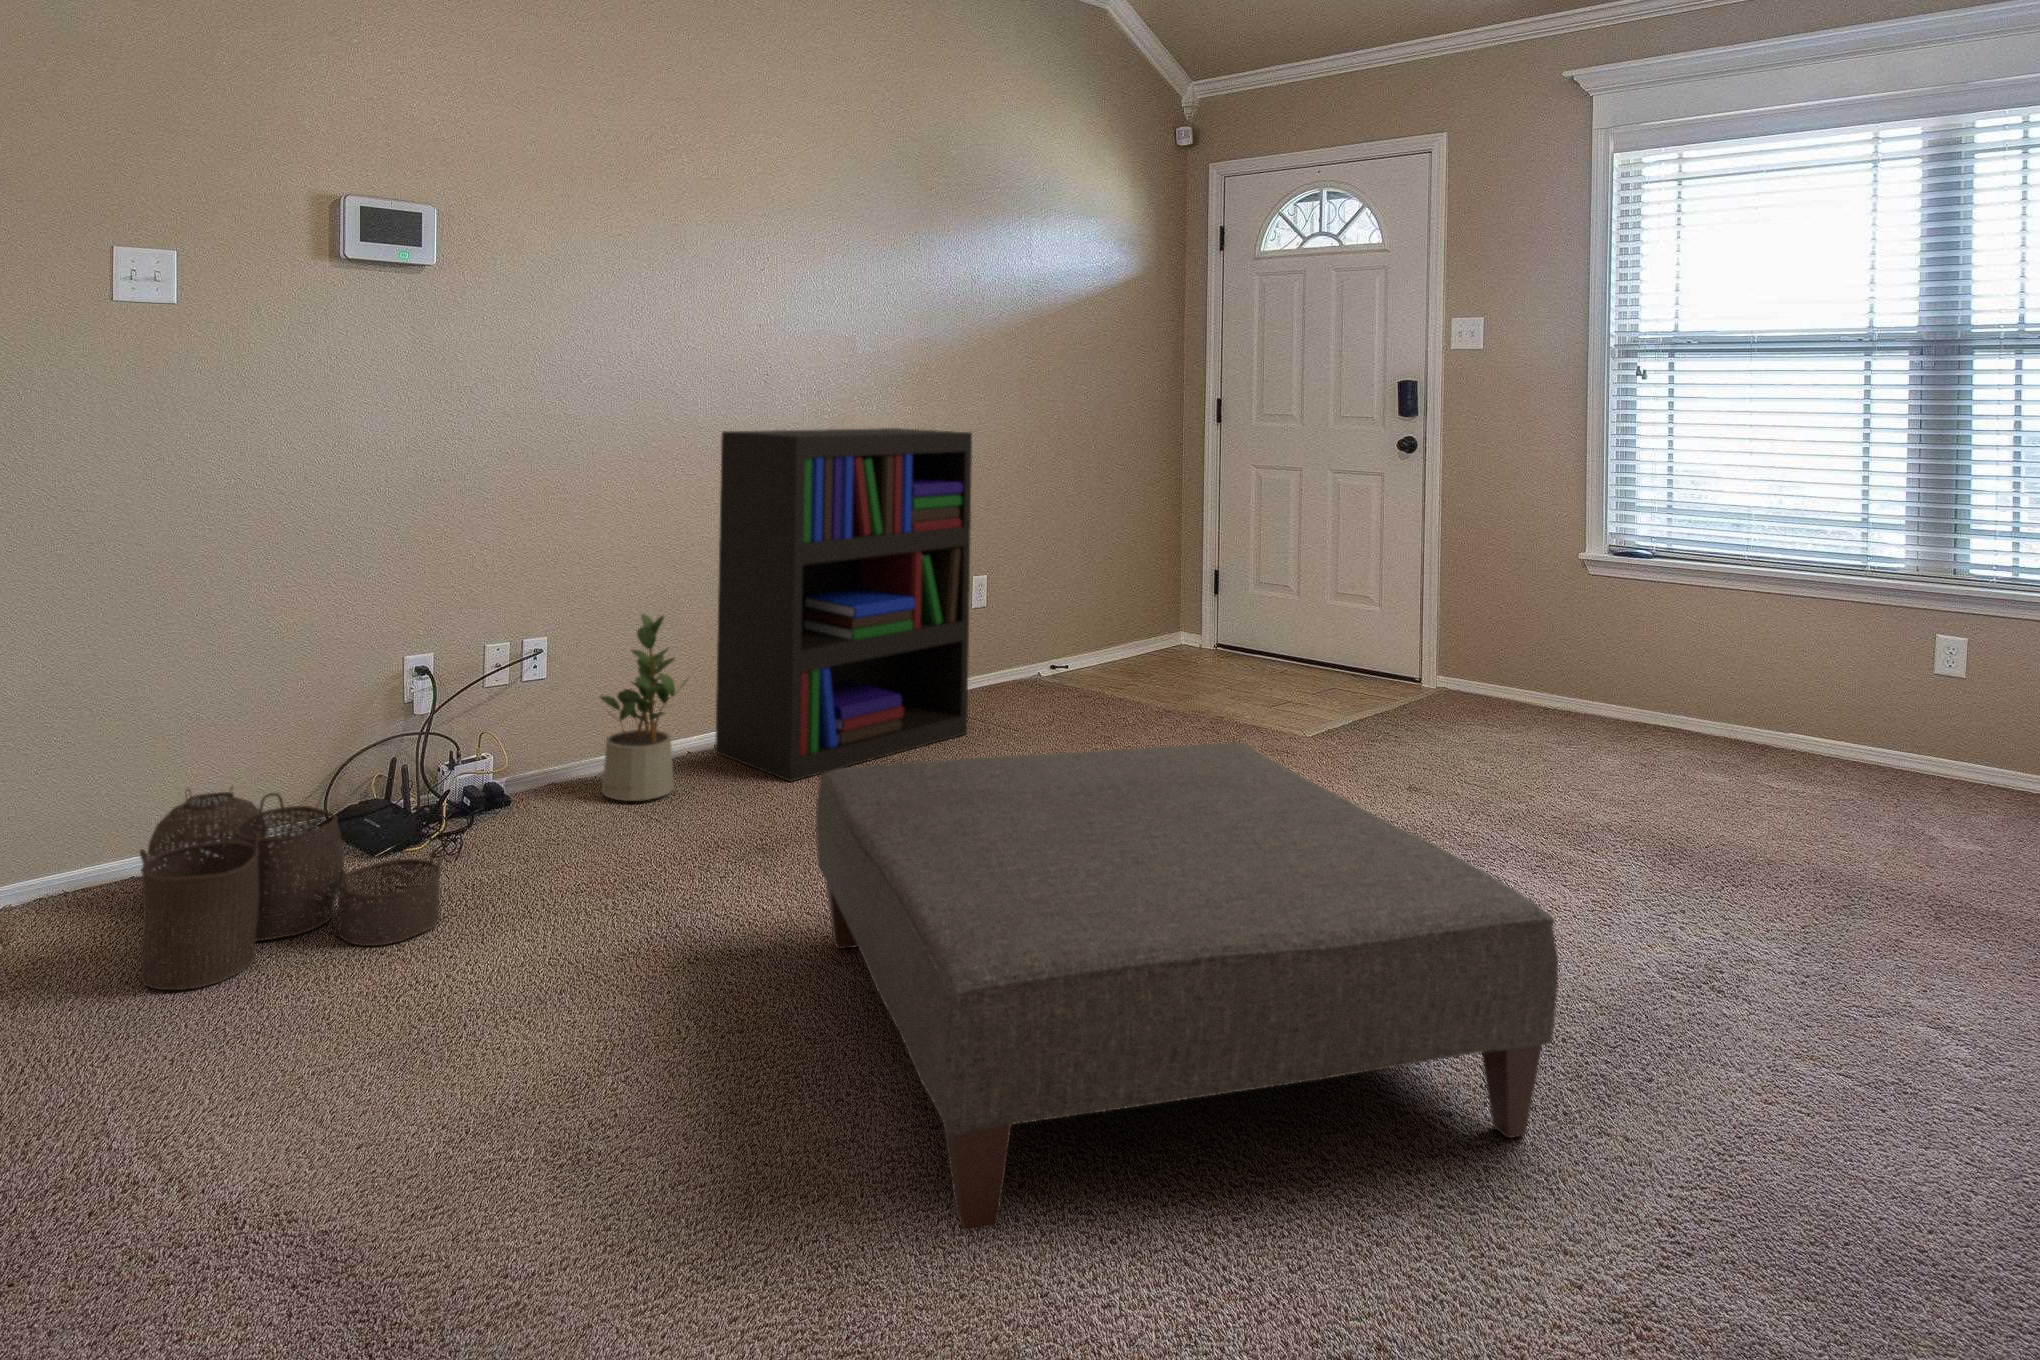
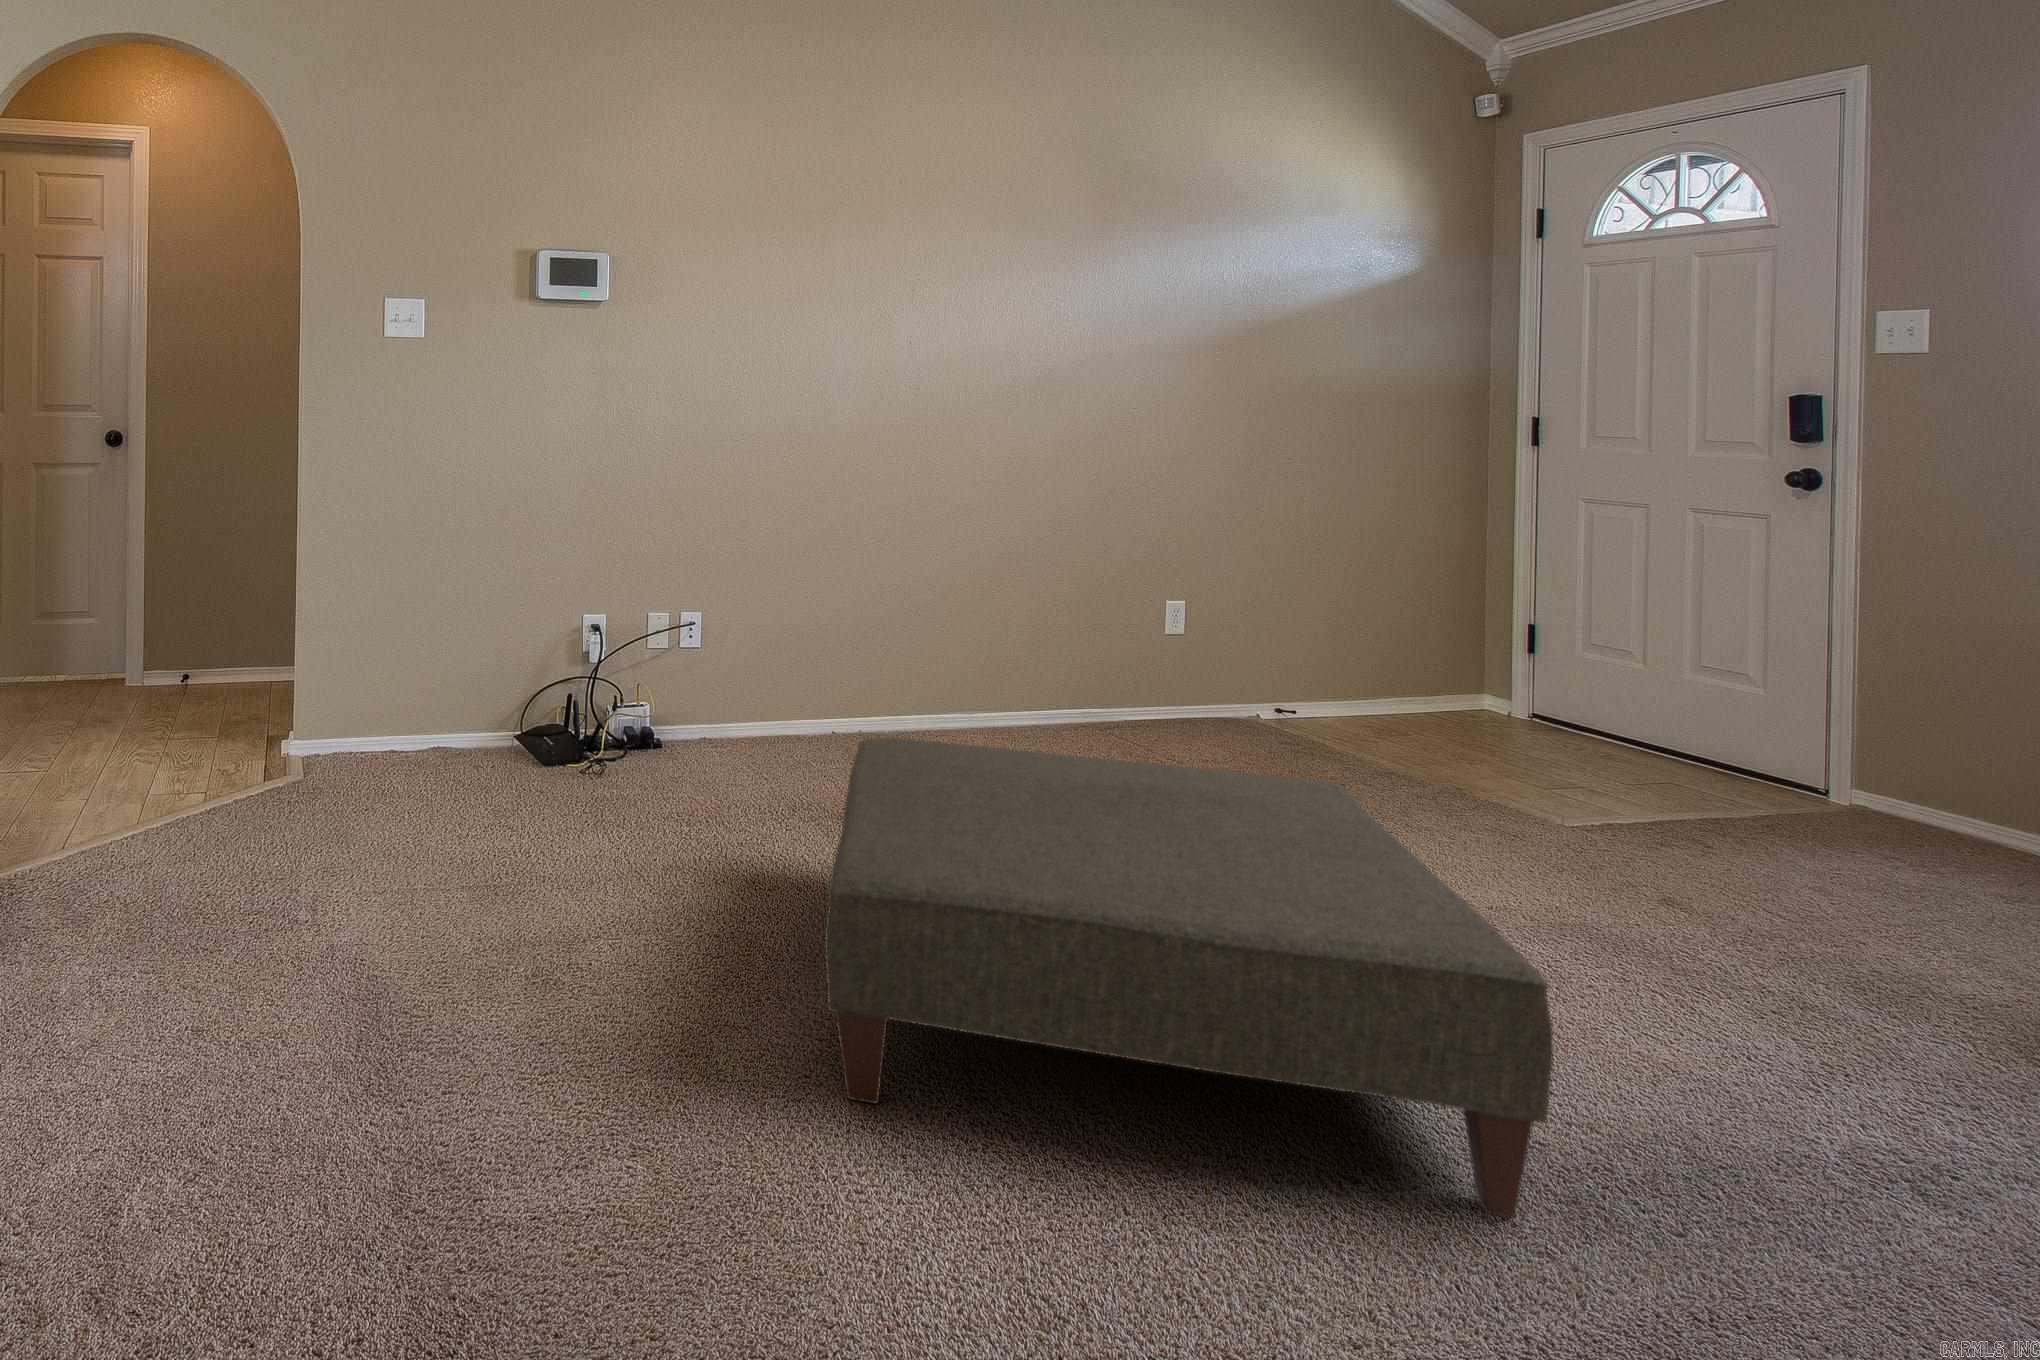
bookshelf: present [715,428,972,782] -> none [860,440,1130,770]
potted plant: present [600,614,688,801] -> none [741,598,818,761]
woven basket: present [140,787,442,990] -> none [377,687,578,819]

